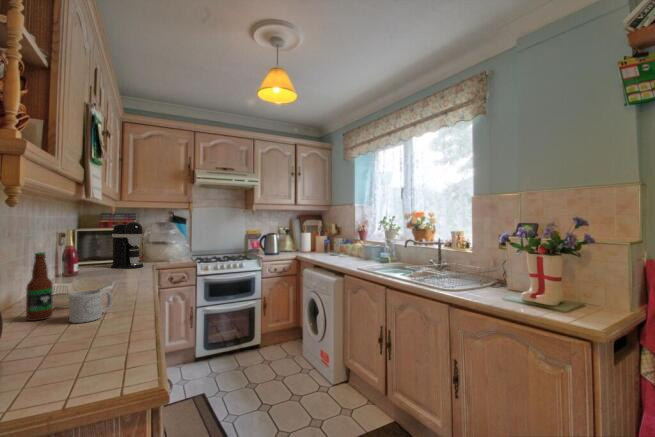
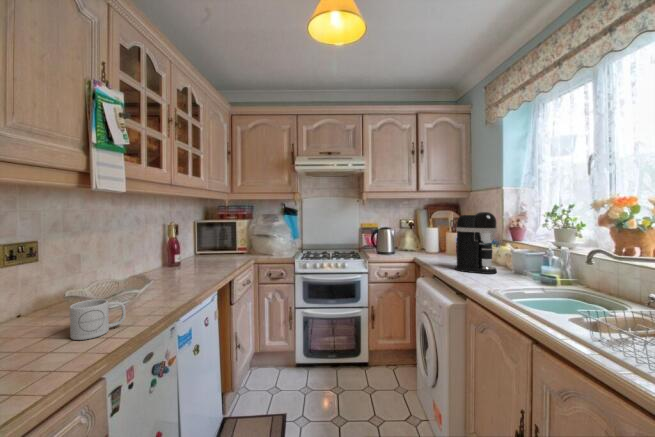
coffee maker: present [111,222,143,268] -> present [455,212,497,274]
bottle: present [26,252,53,321] -> none [49,253,78,327]

